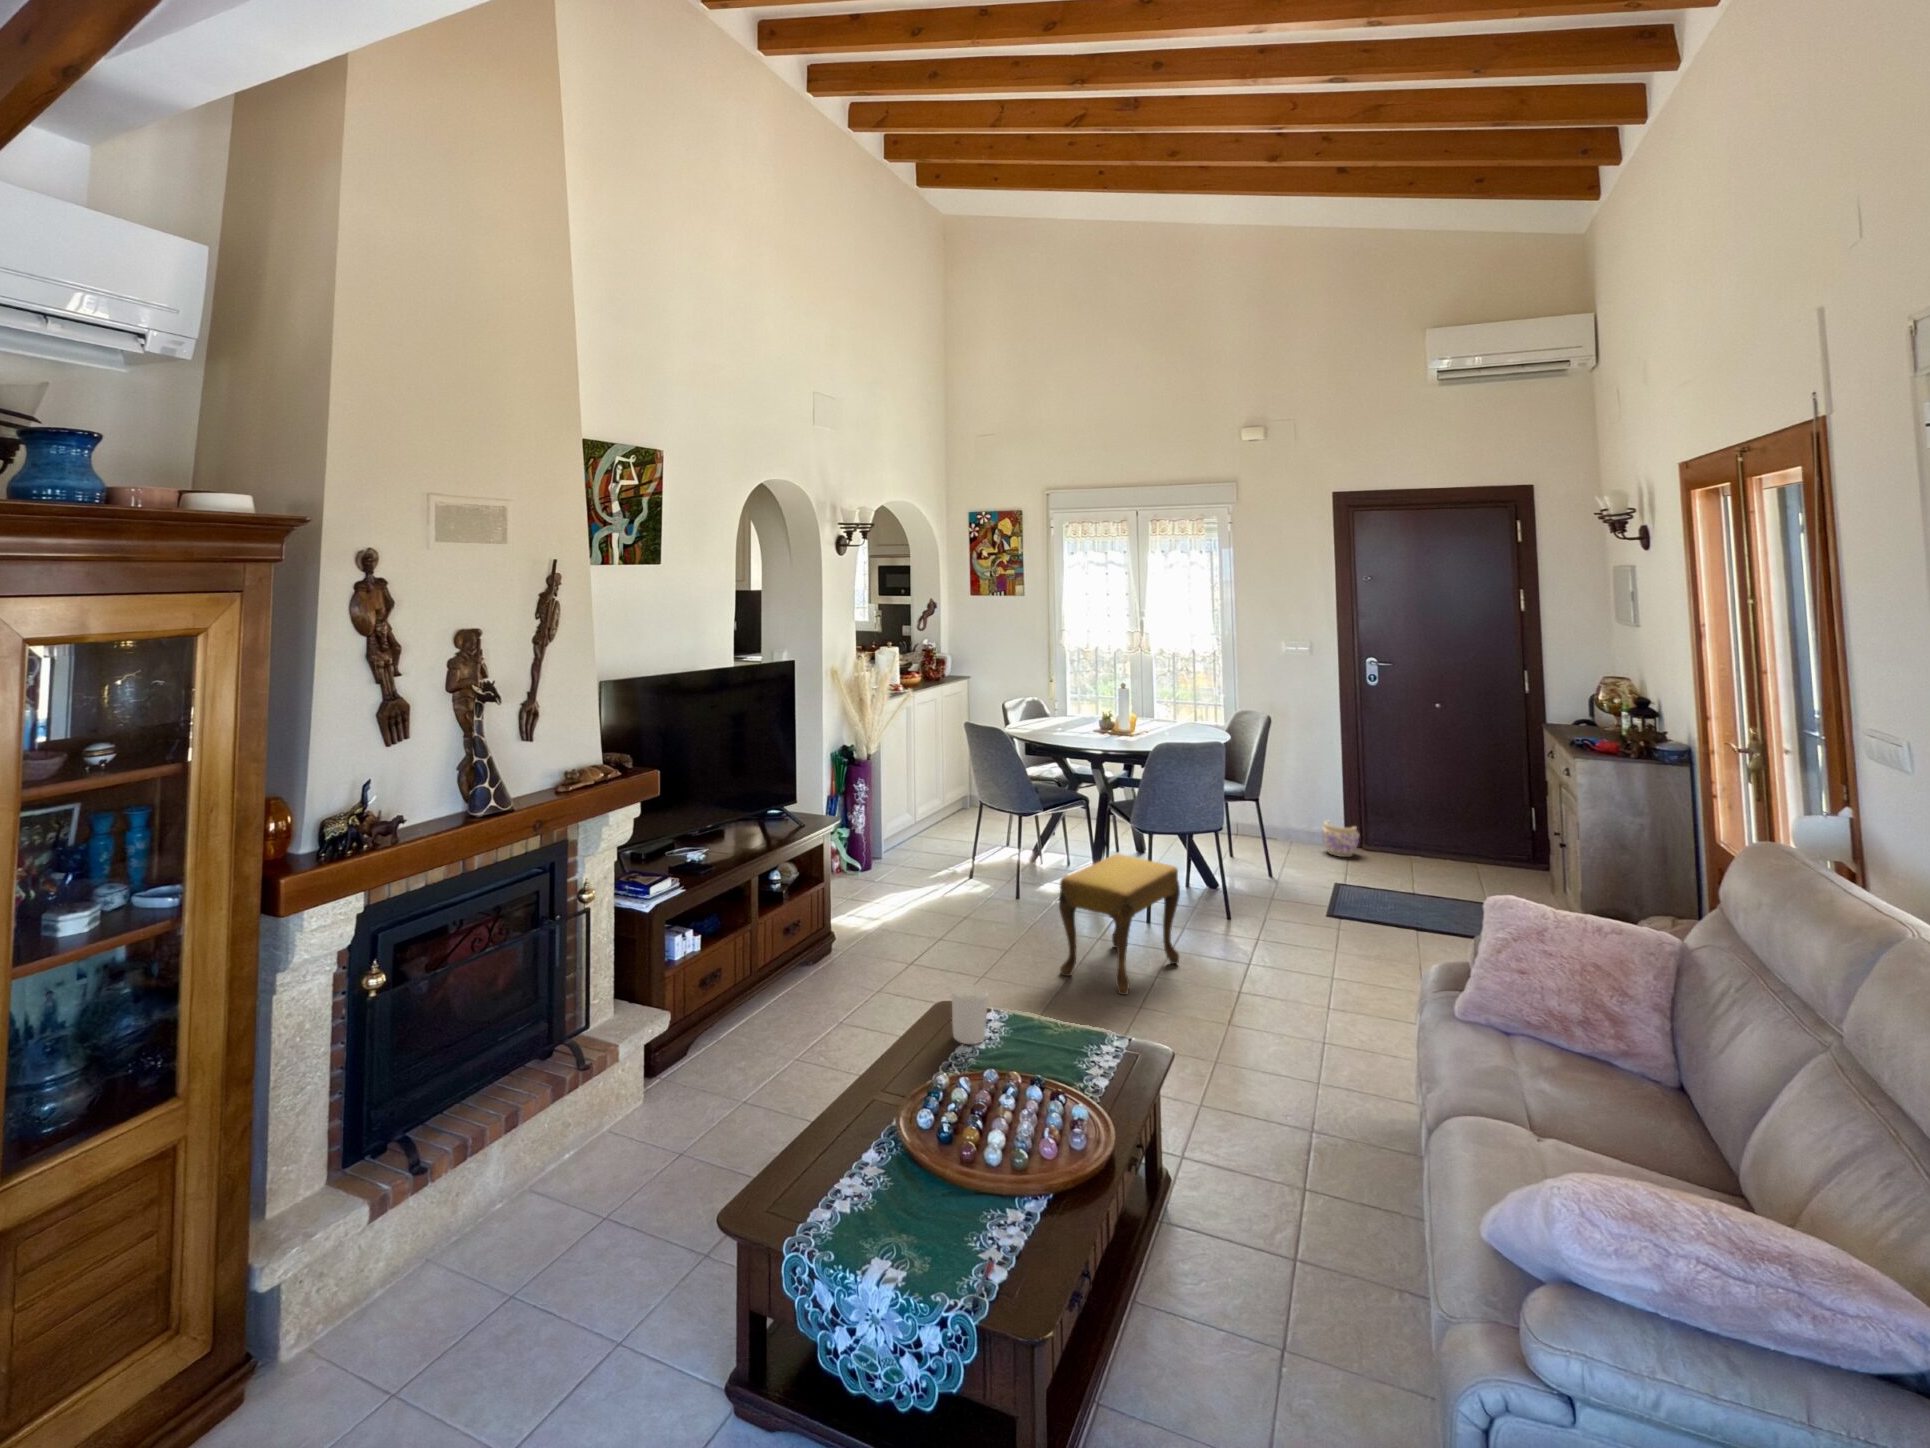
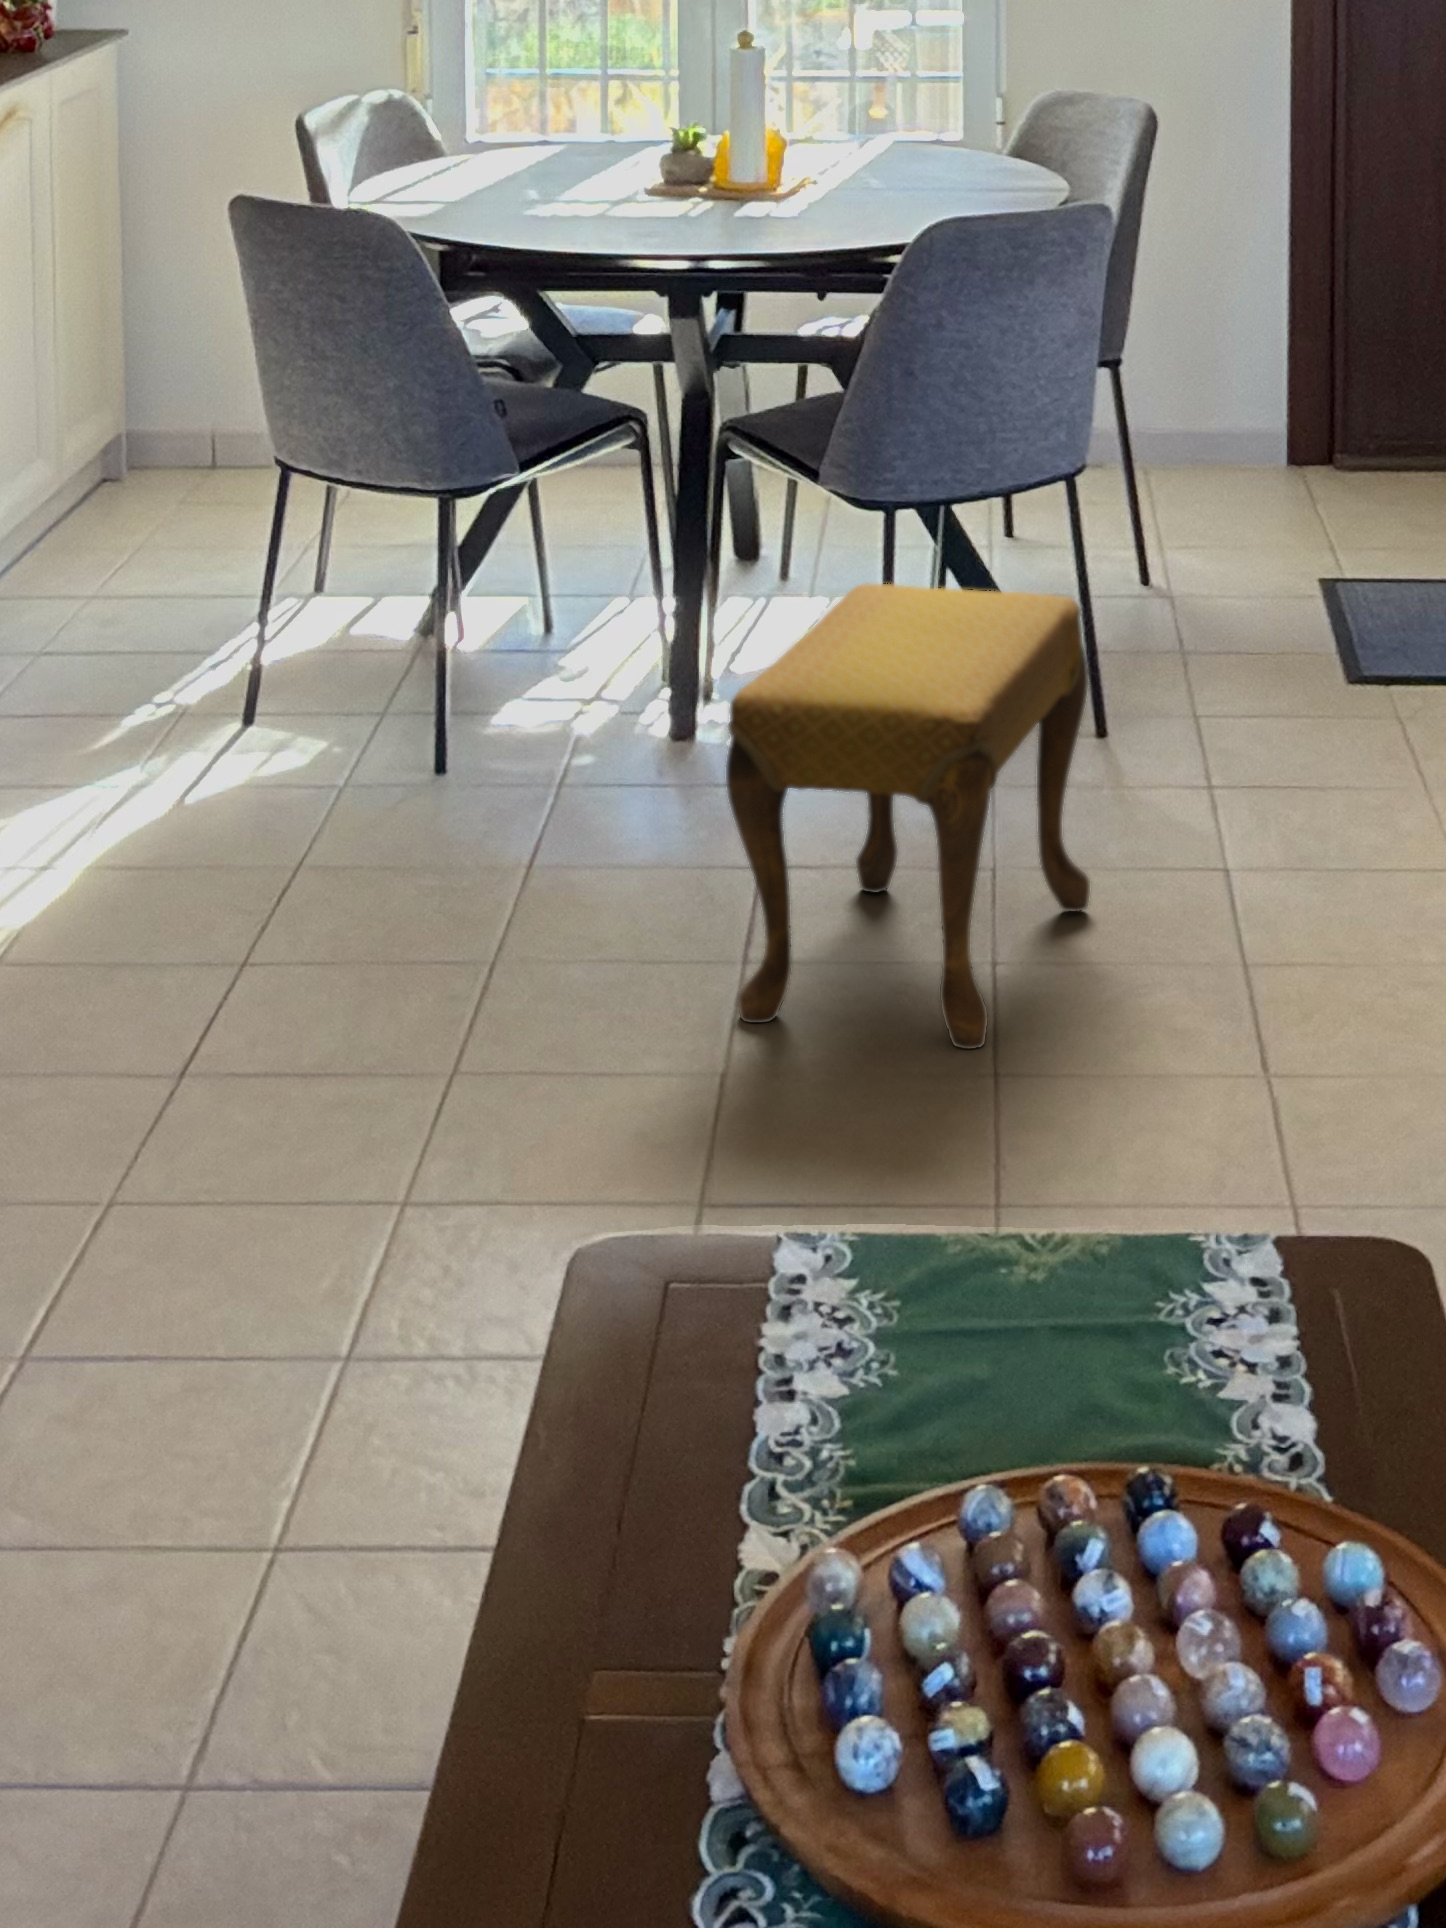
planter: present [1321,821,1359,857] -> none [1305,375,1415,484]
candle holder: present [951,984,989,1044] -> none [733,1167,876,1393]

